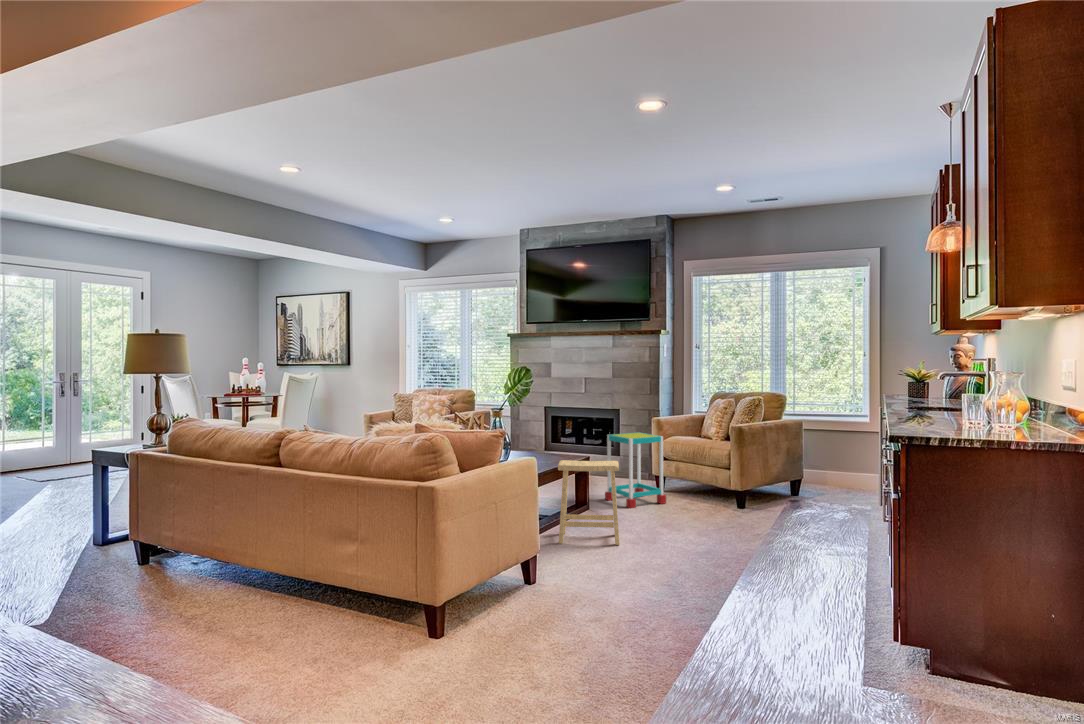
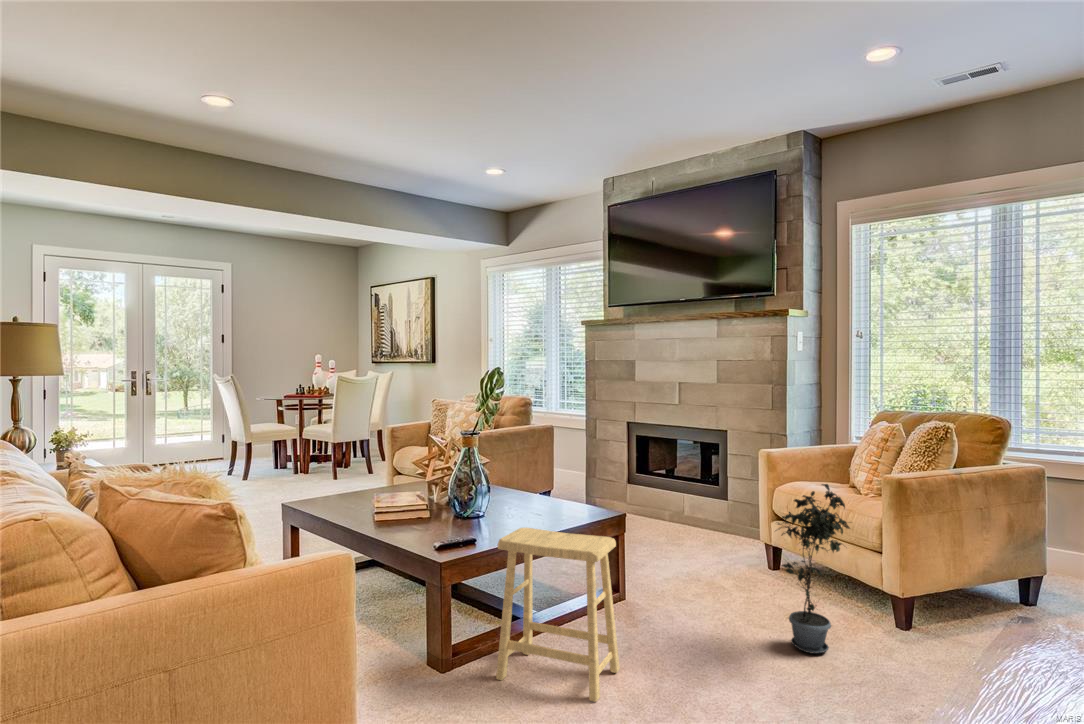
potted plant: none [685,429,726,521] -> present [778,484,850,654]
side table: present [605,432,666,508] -> none [667,473,764,603]

